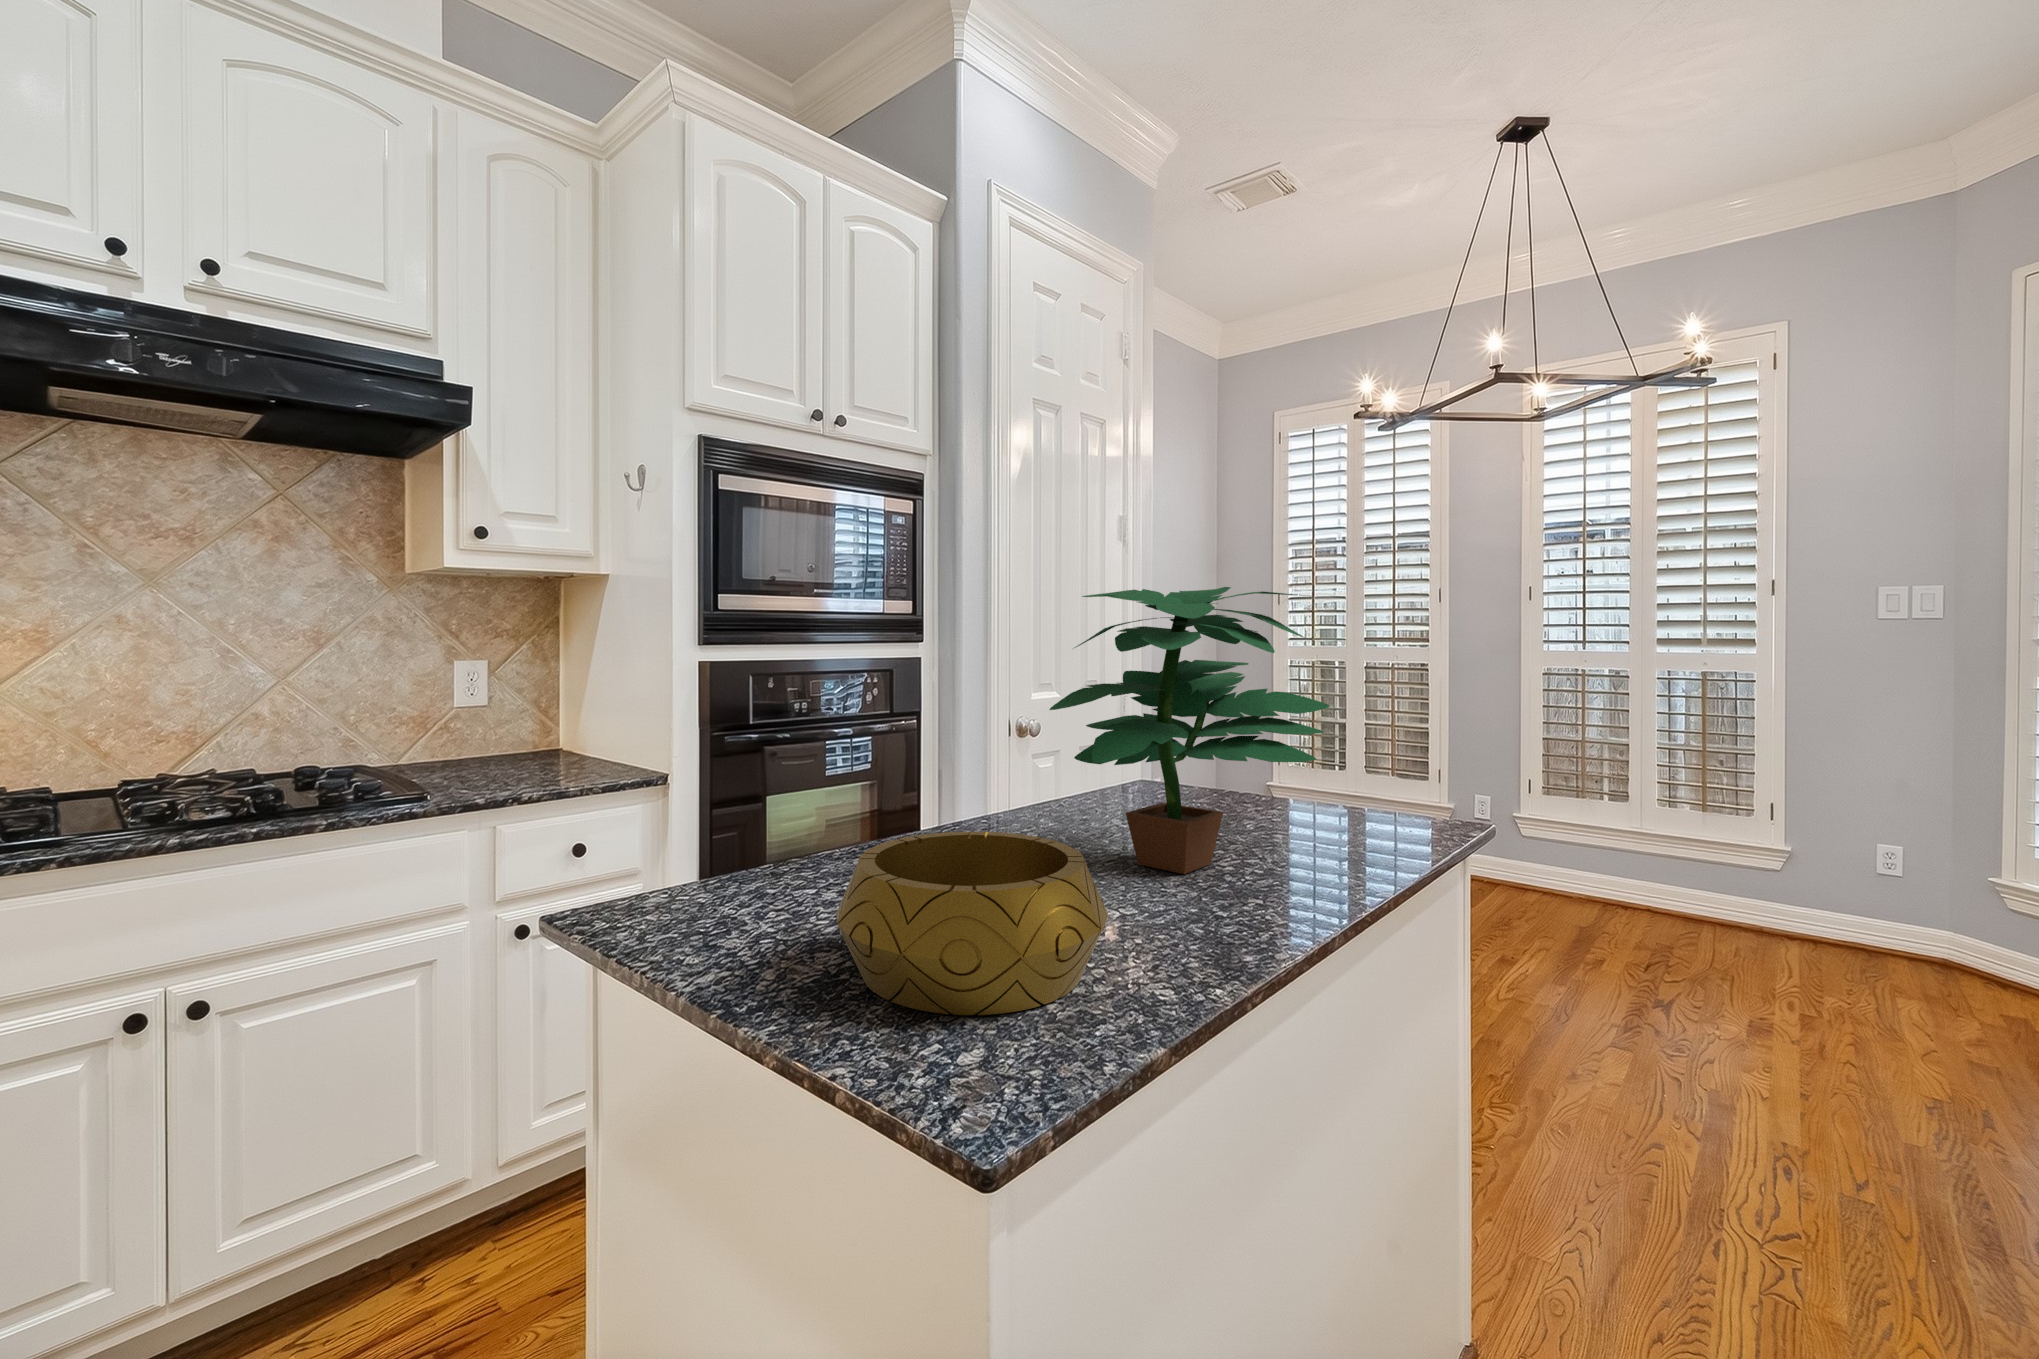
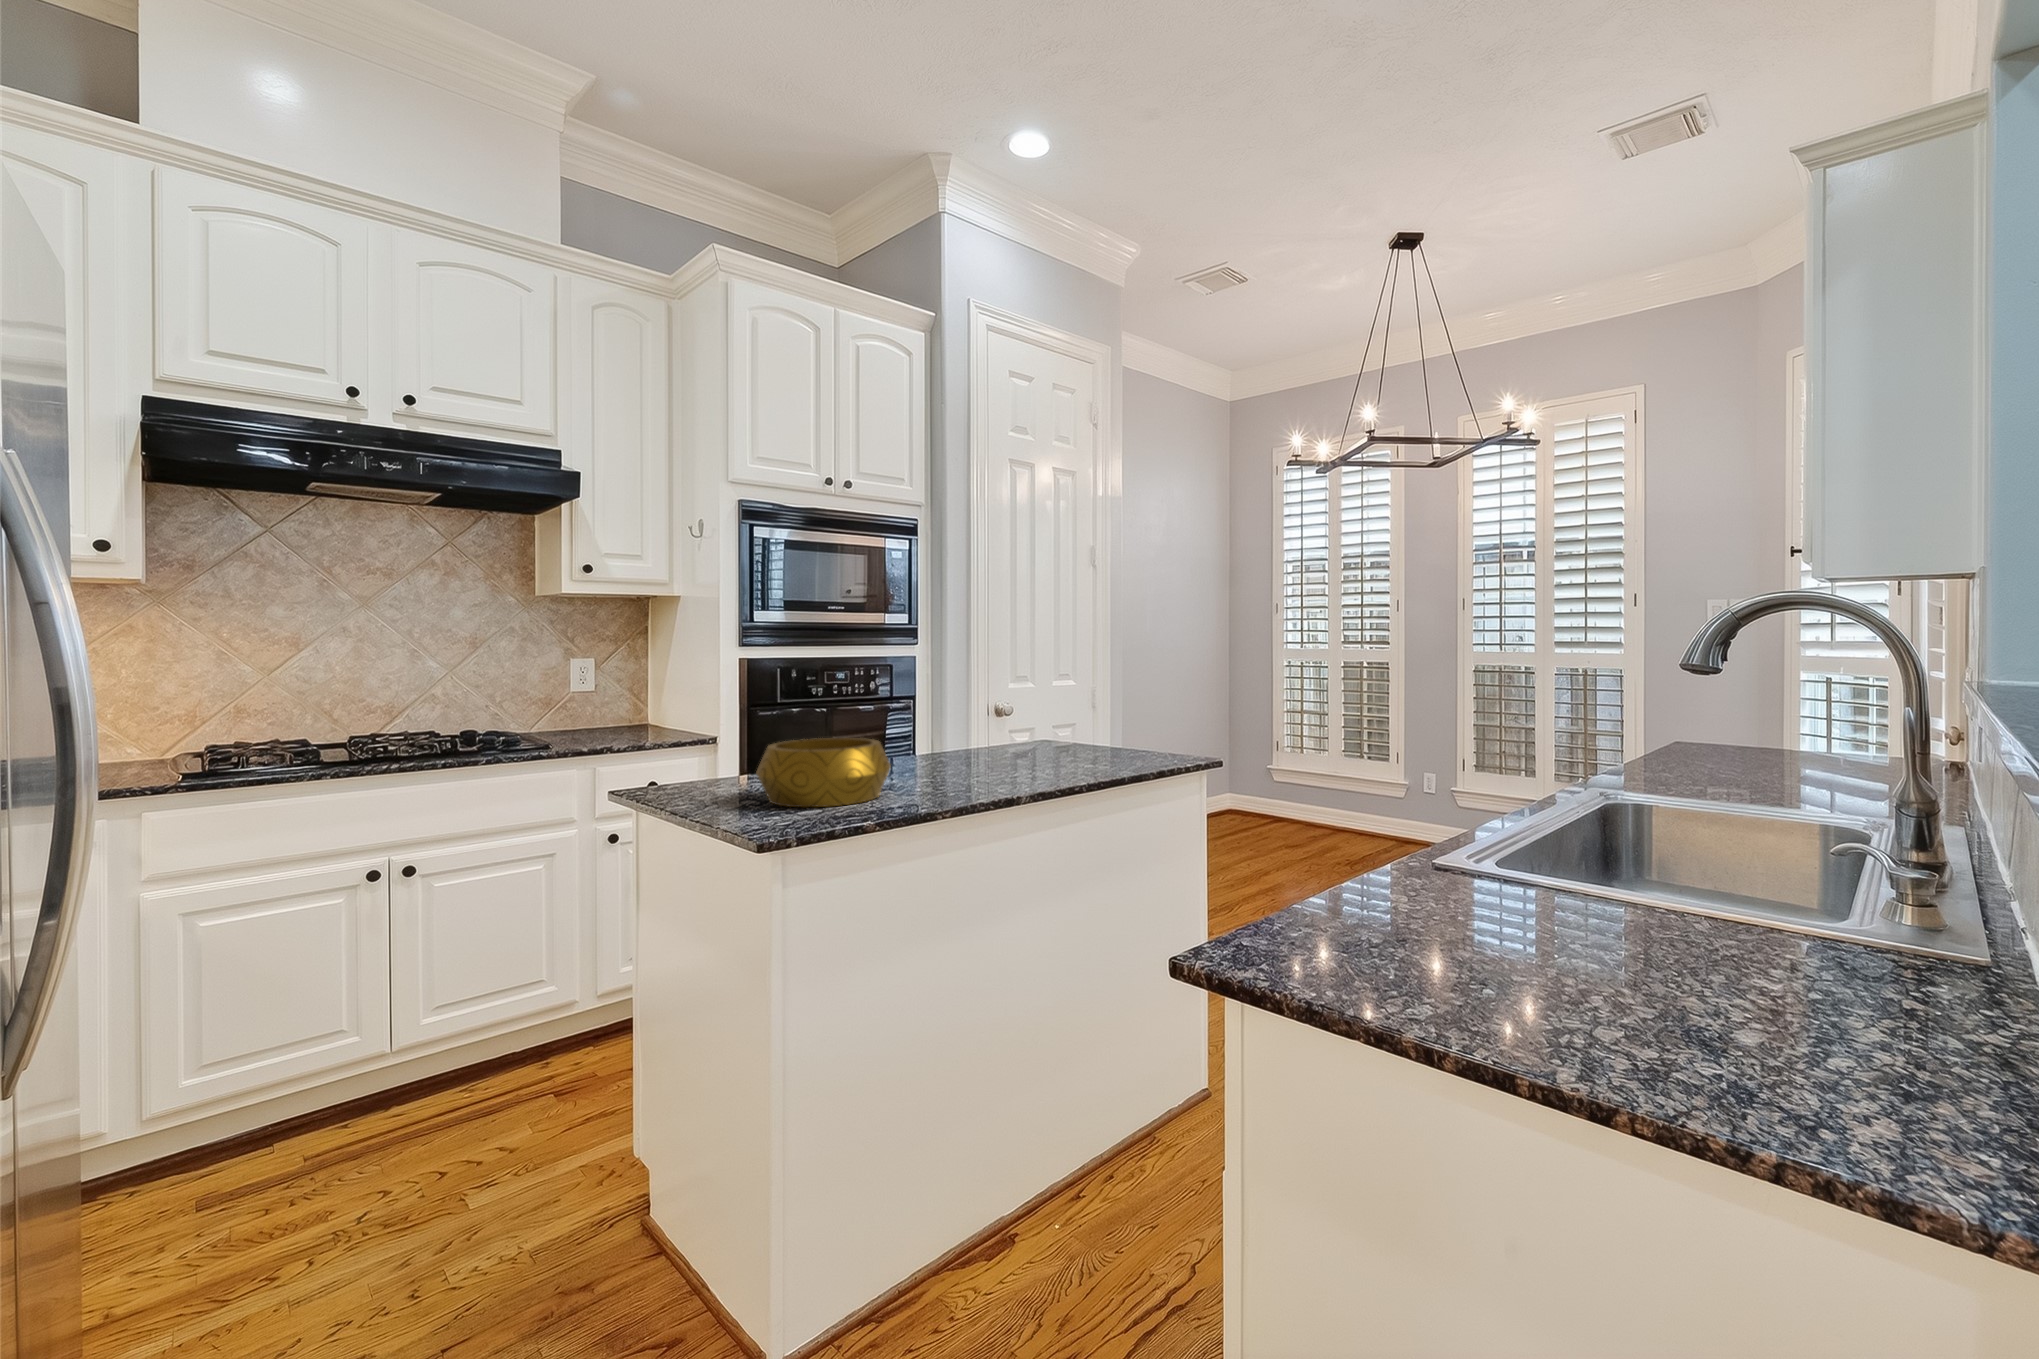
potted plant: present [1049,587,1330,874] -> none [909,609,1081,772]

